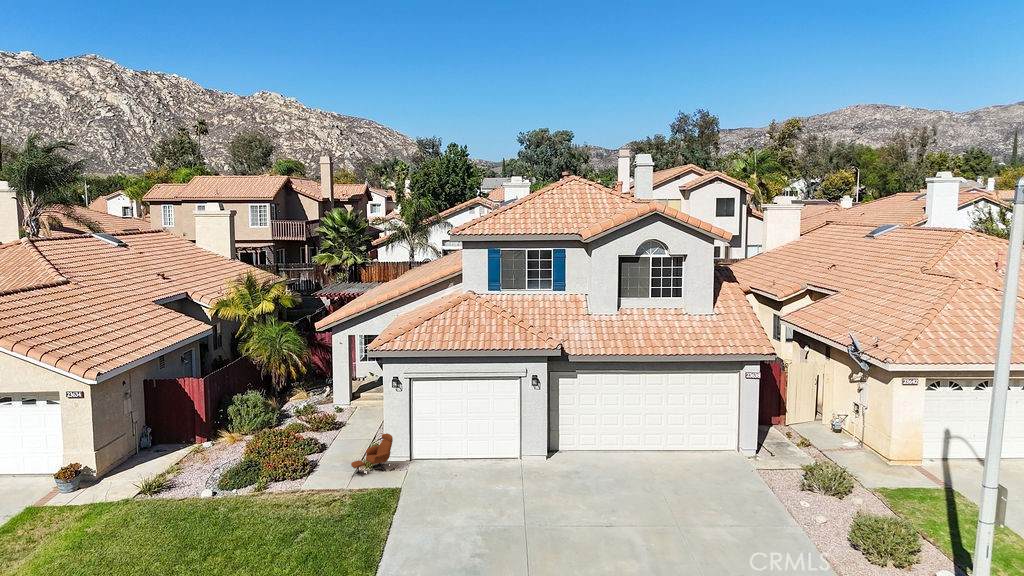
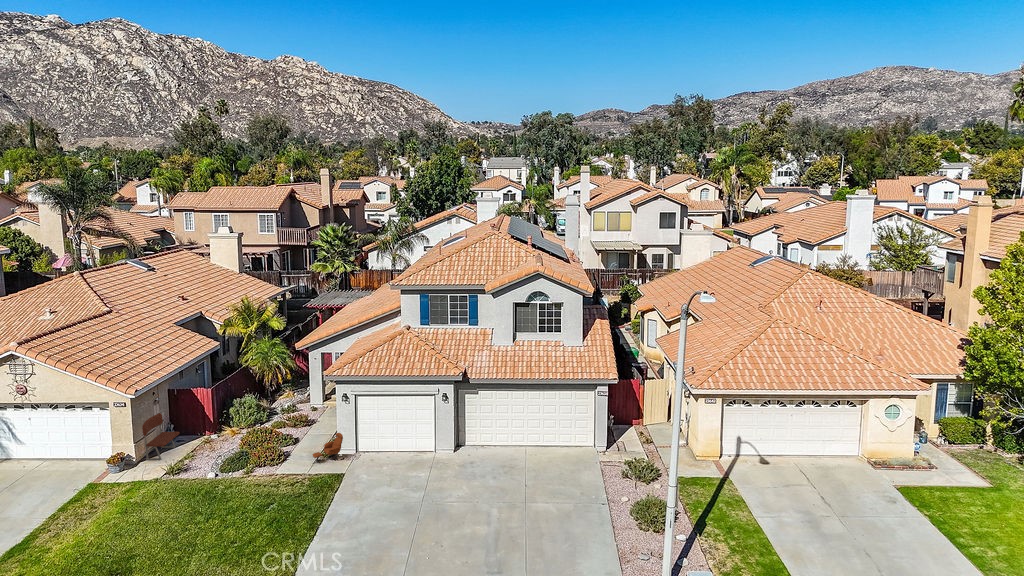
bench: none [108,410,160,475] -> present [142,413,180,460]

